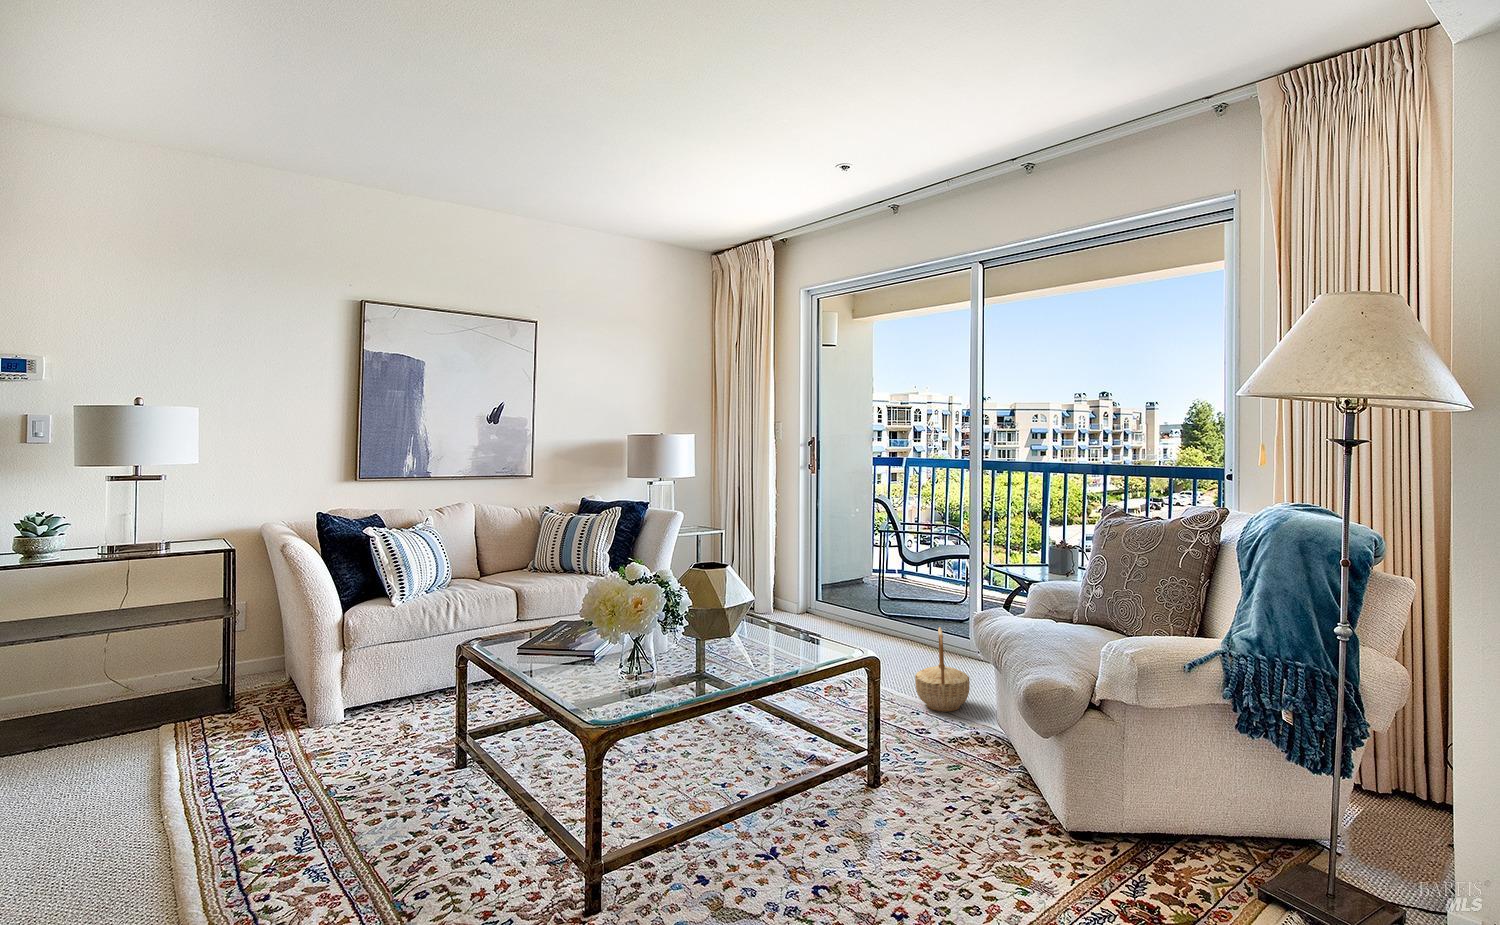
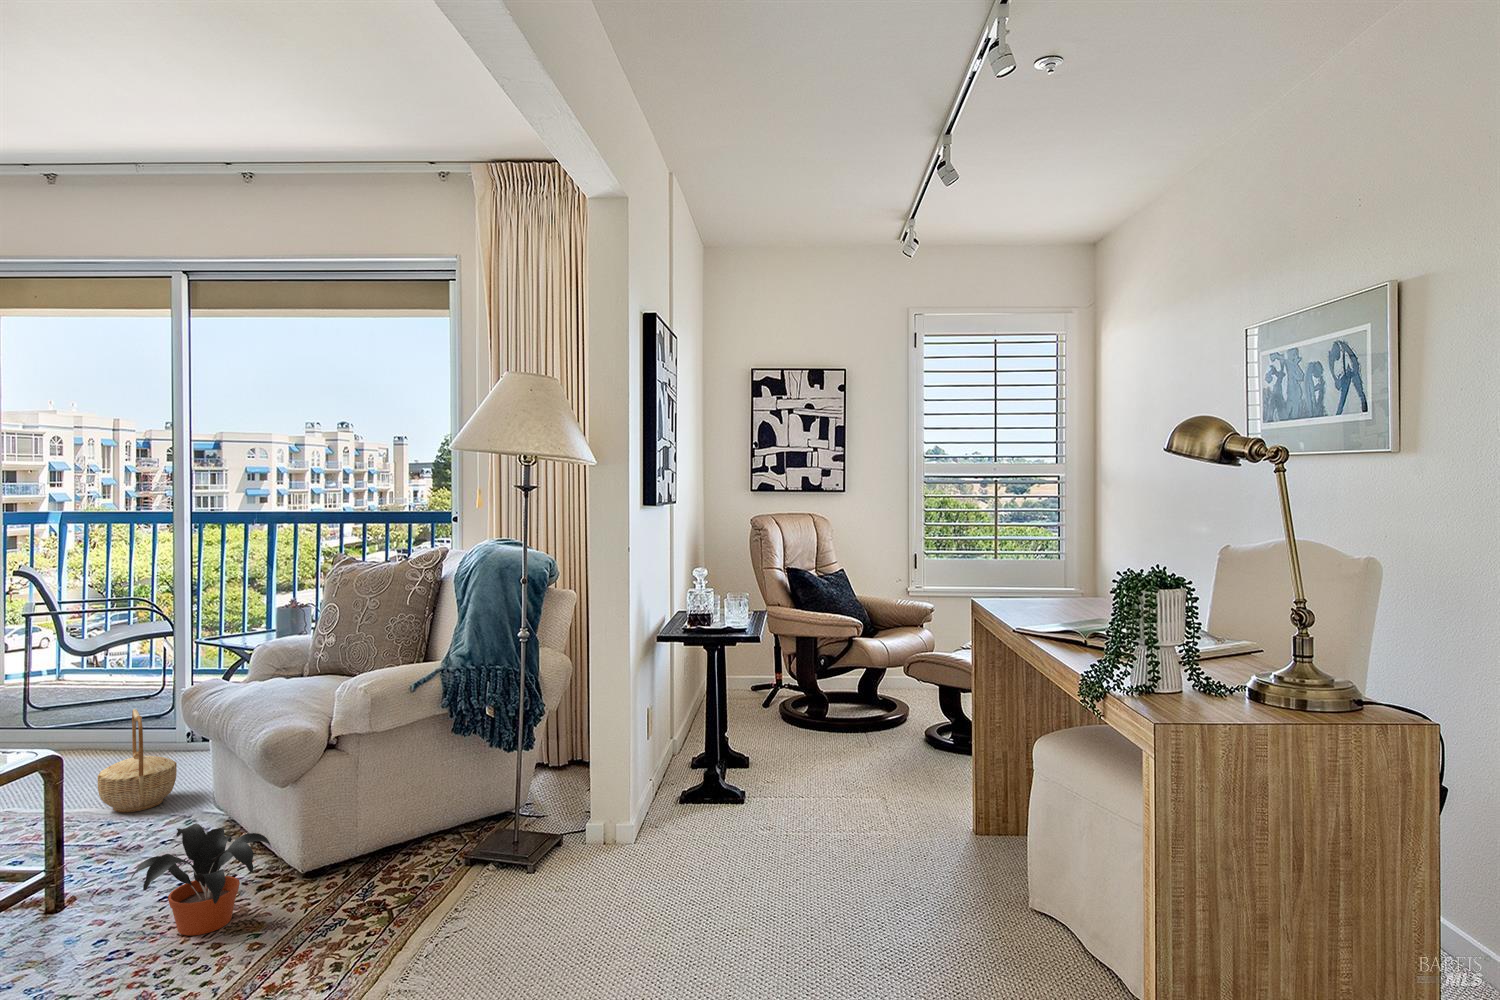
potted plant: none [921,754,1037,865] -> present [130,824,271,935]

